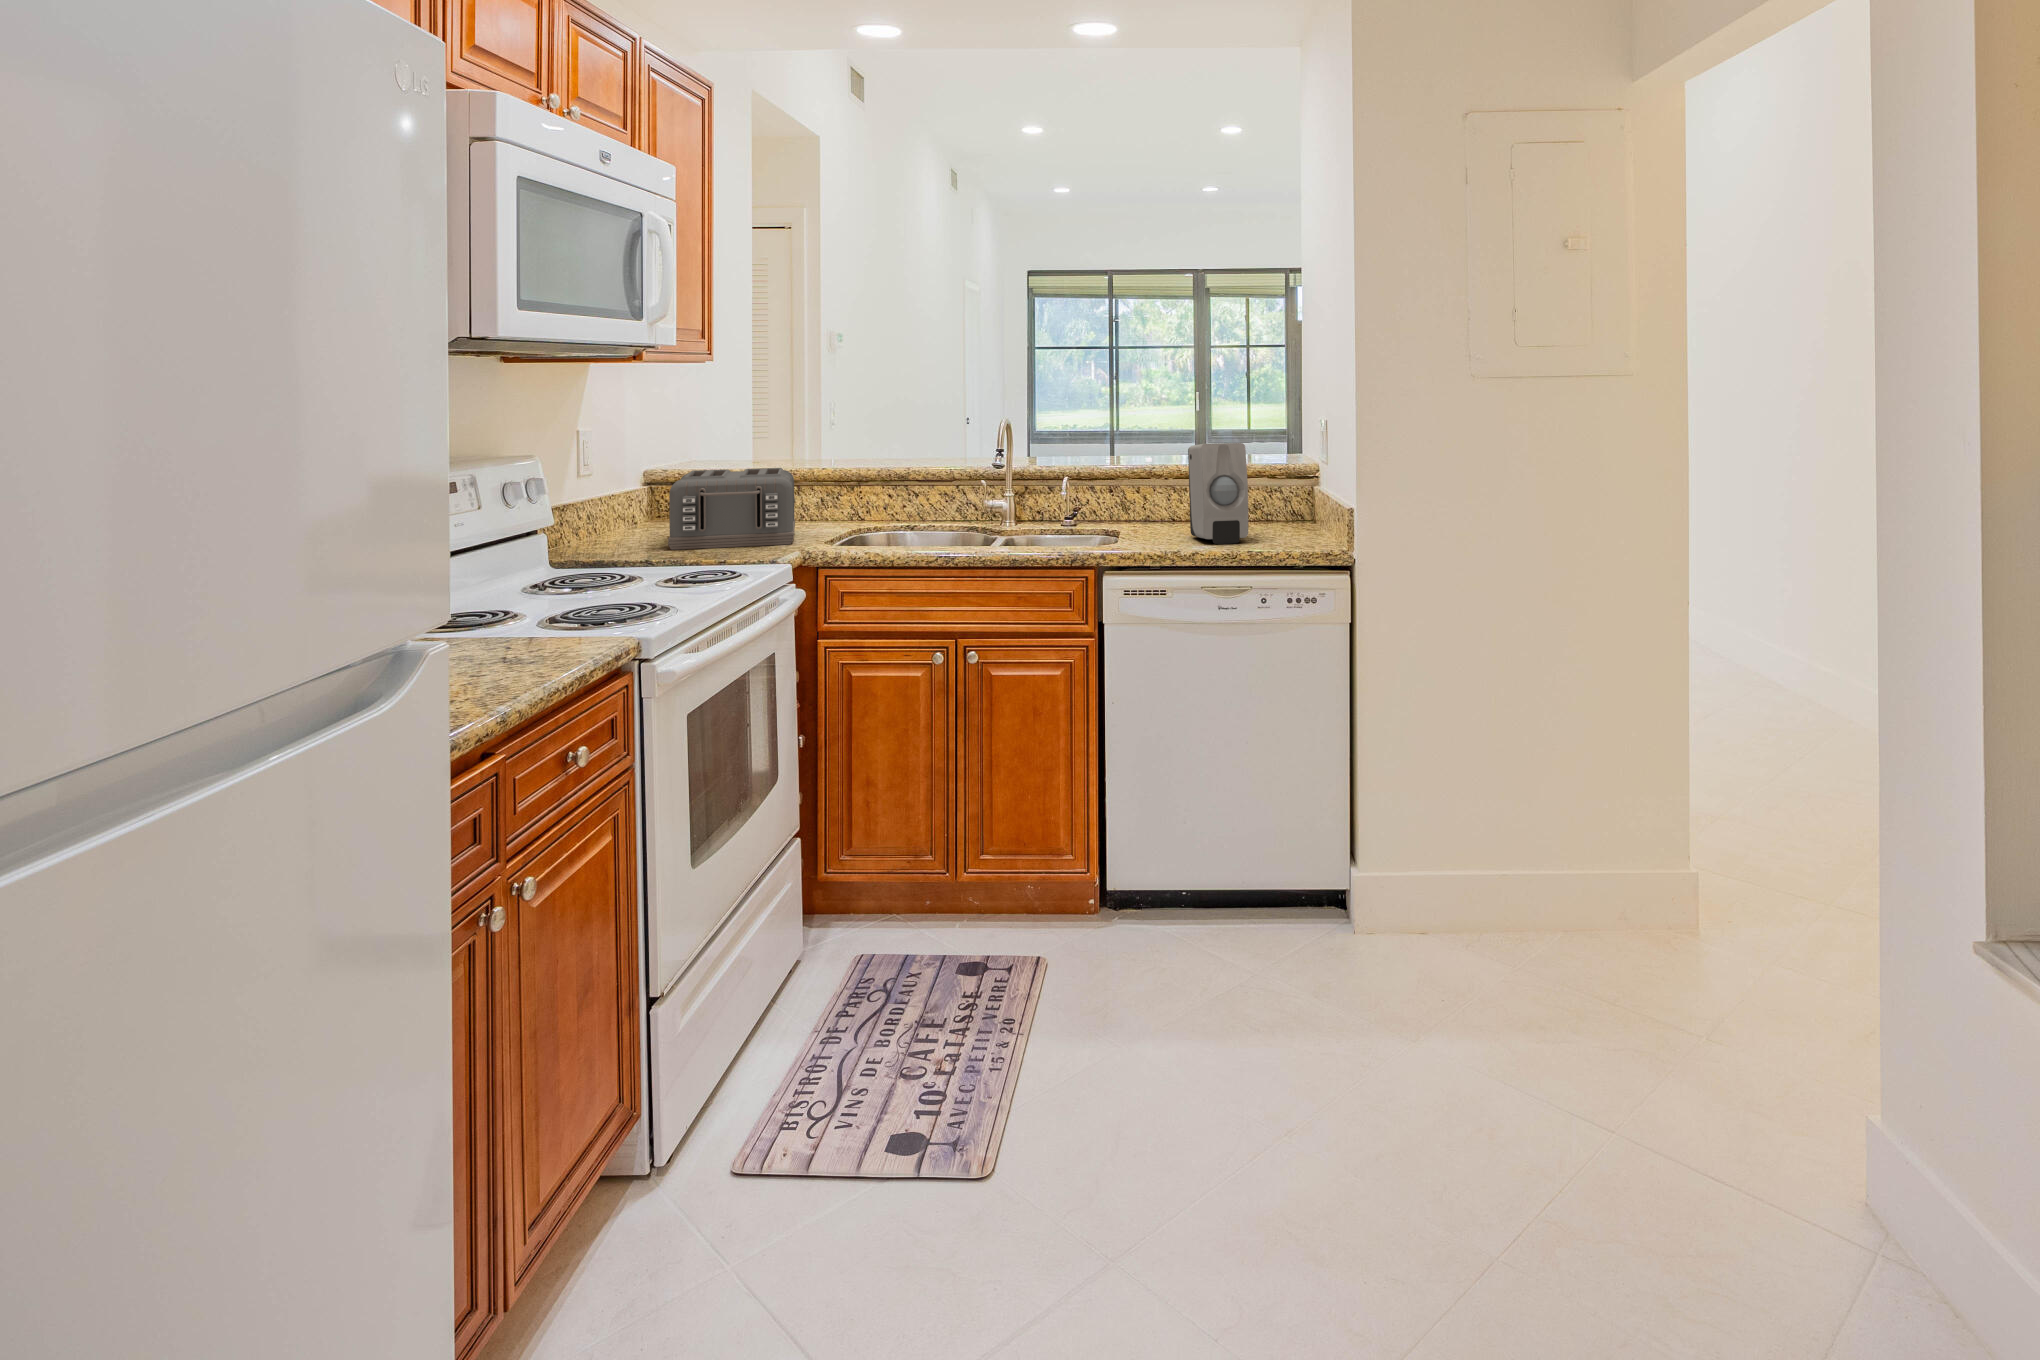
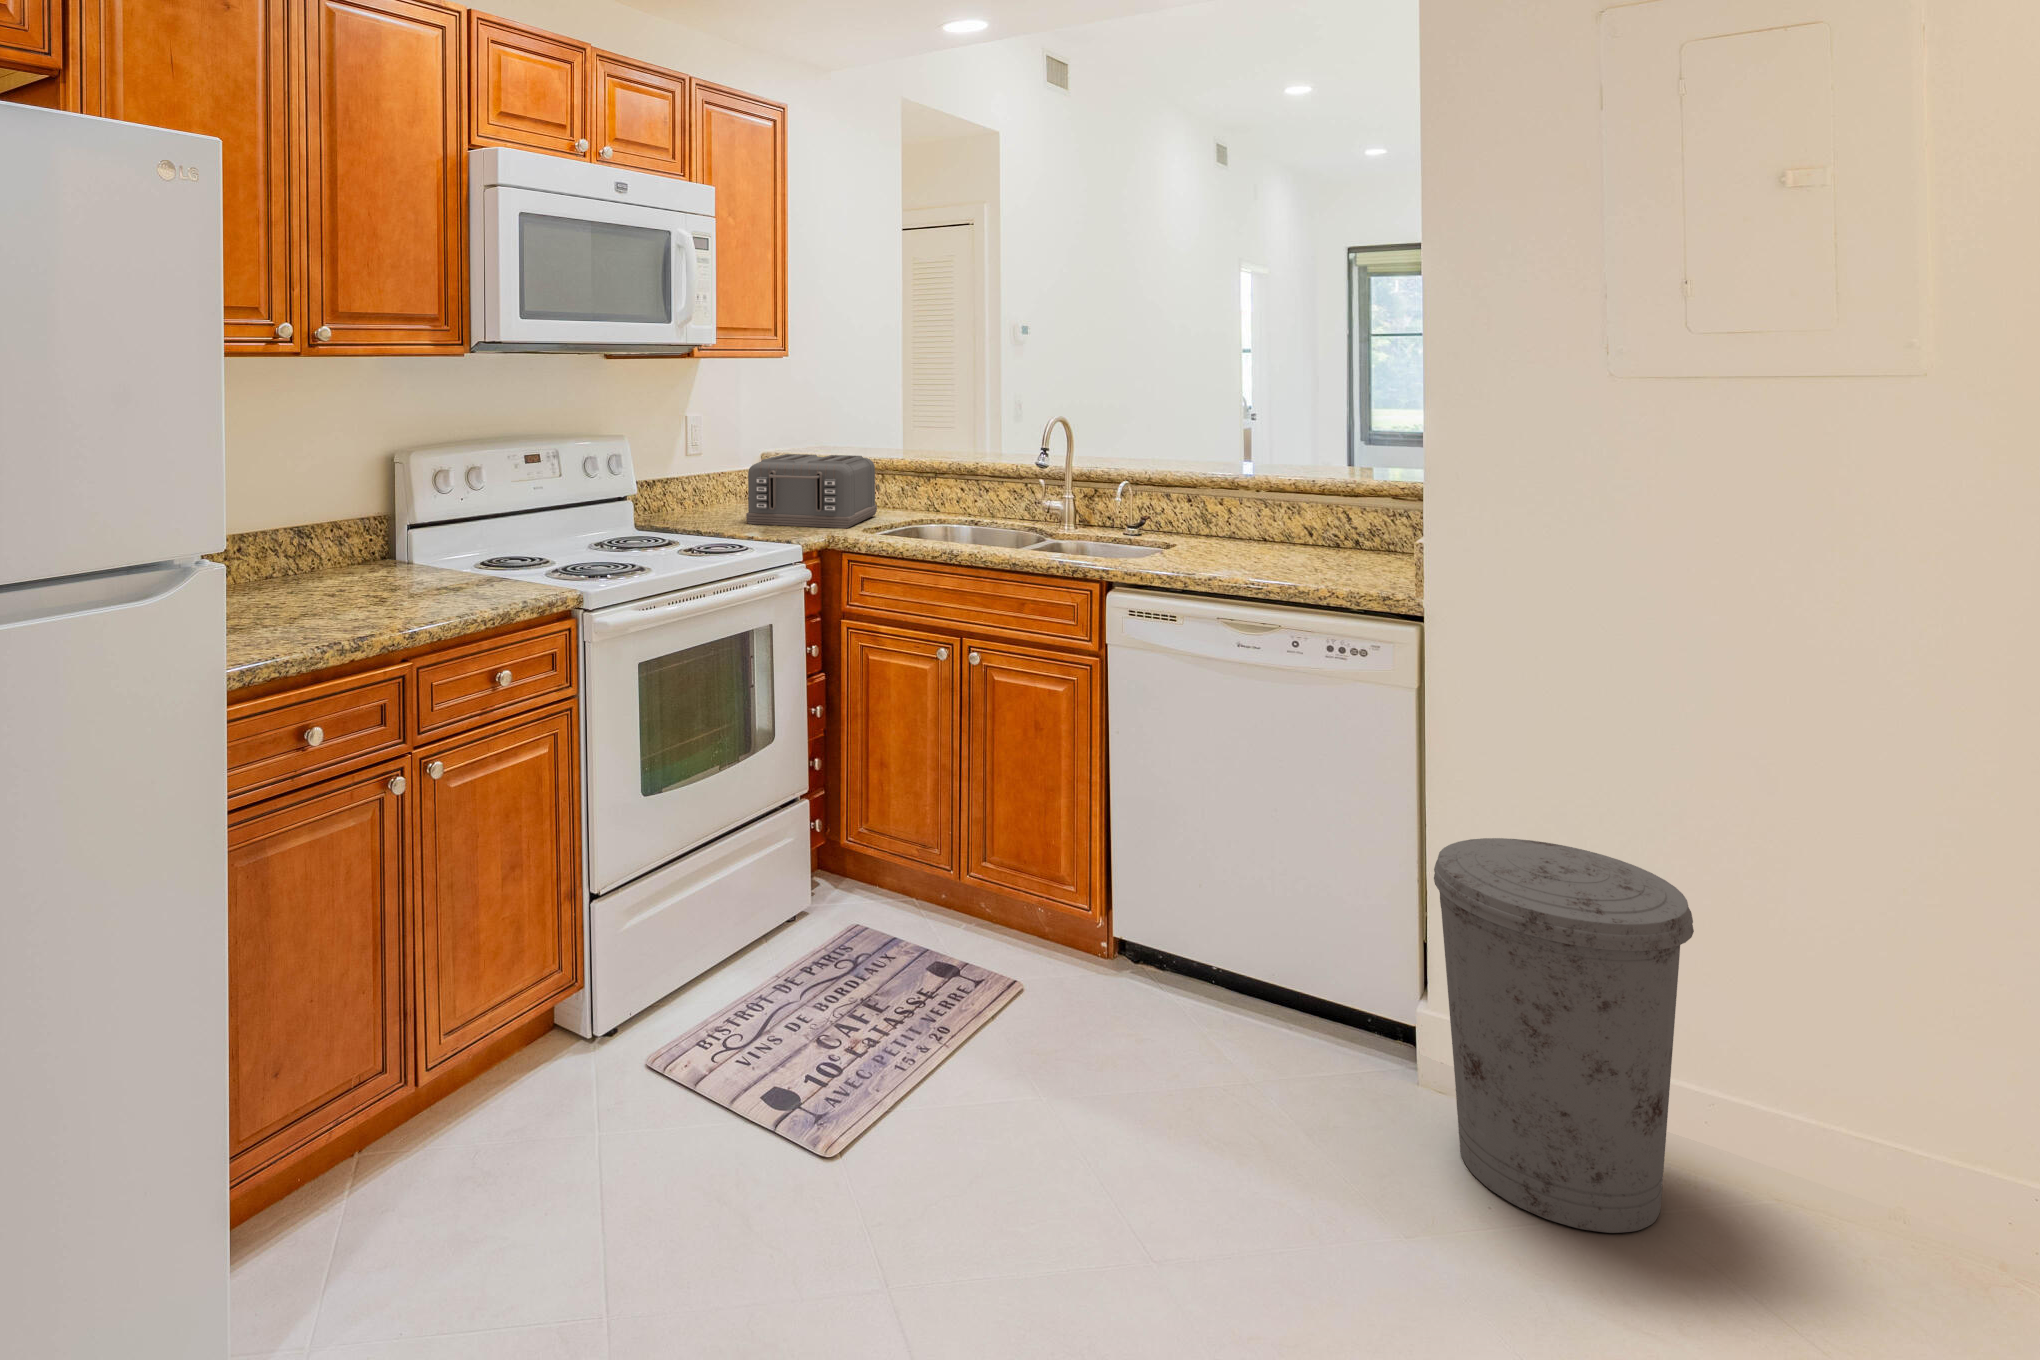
soap dispenser: present [1188,443,1248,544] -> none [1246,453,1306,573]
trash can: none [1394,724,1557,1000] -> present [1434,838,1694,1233]

